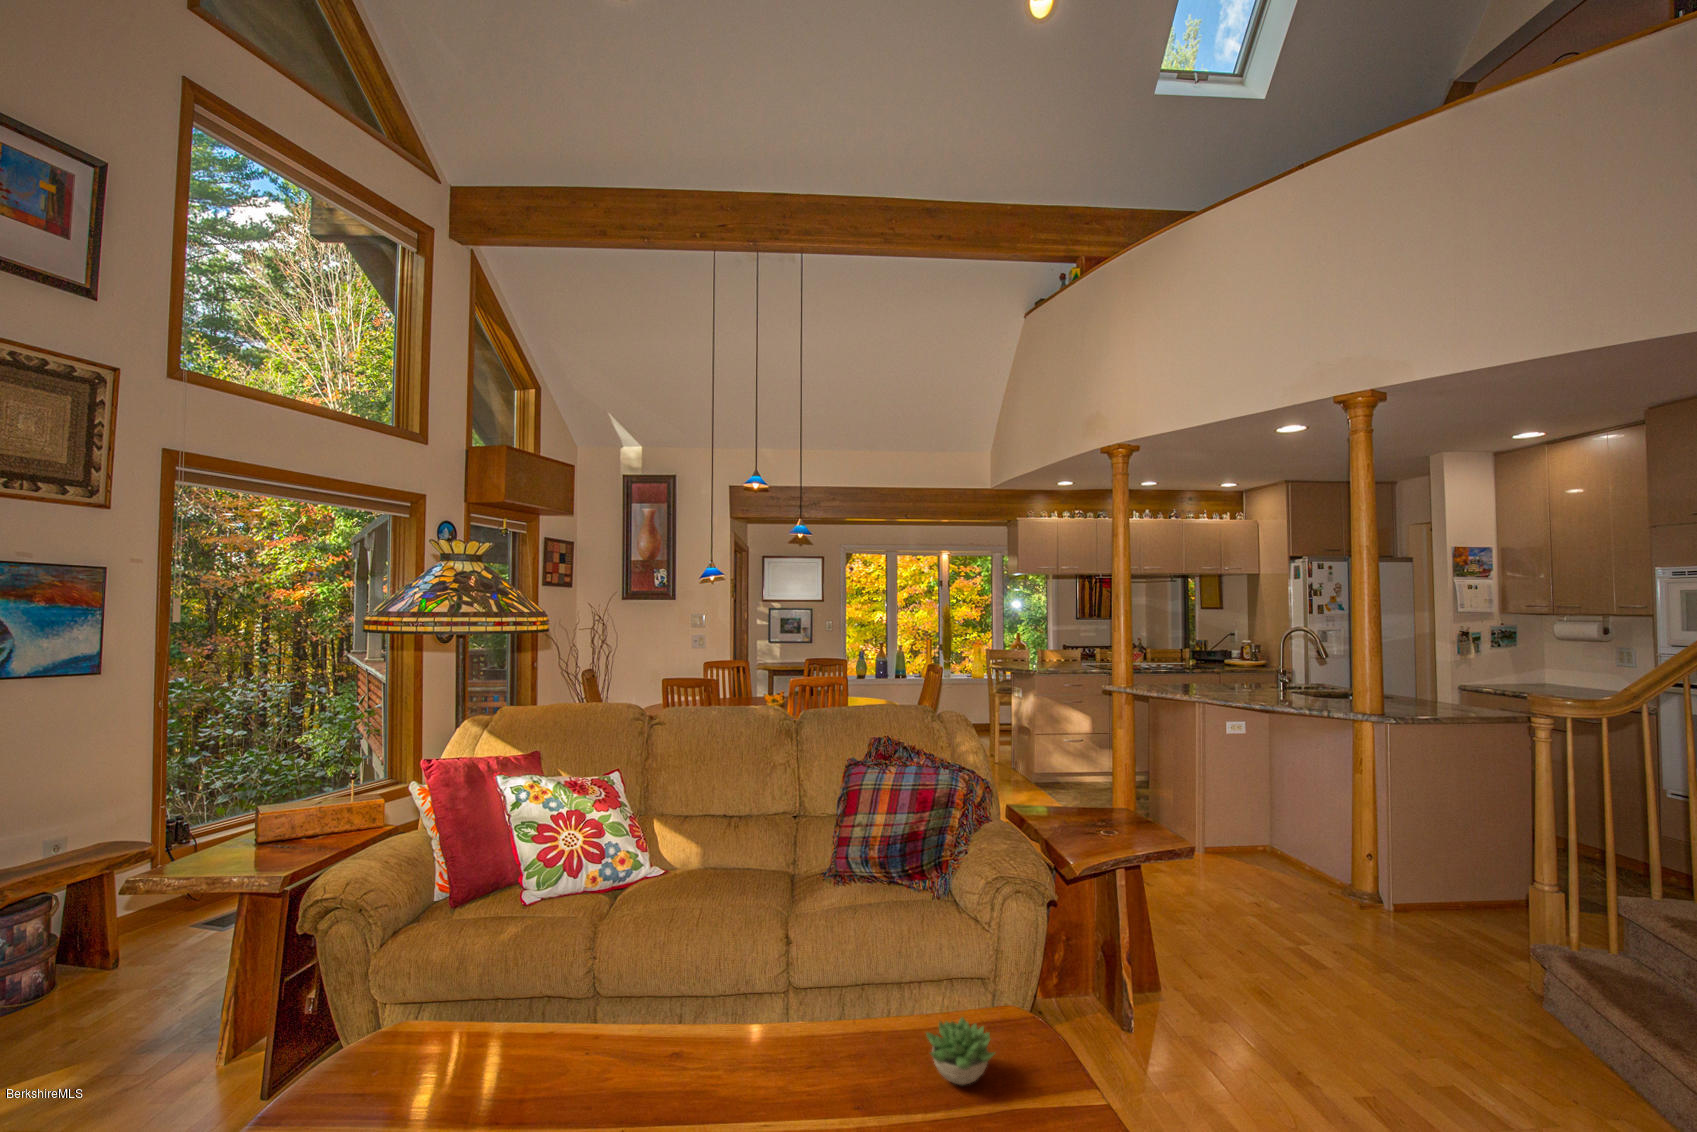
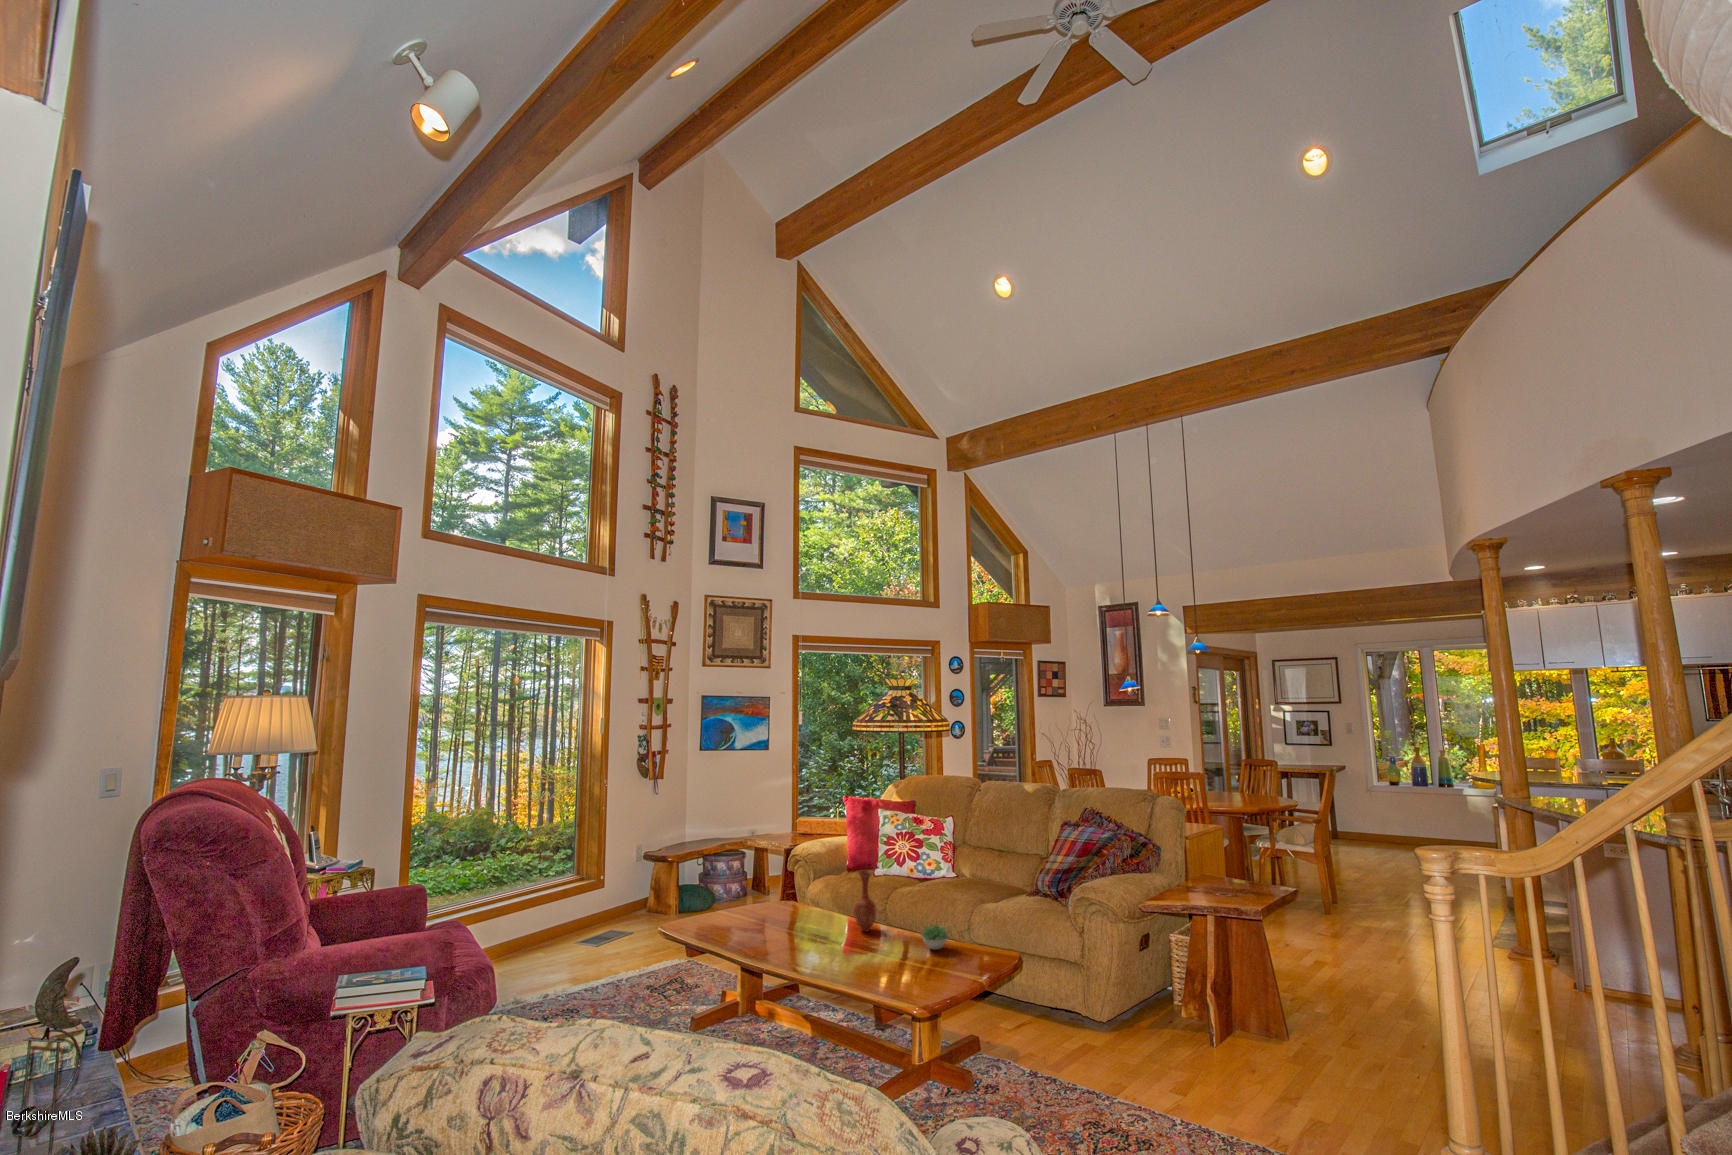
vase: none [712,931,768,1088] -> present [854,870,877,931]

